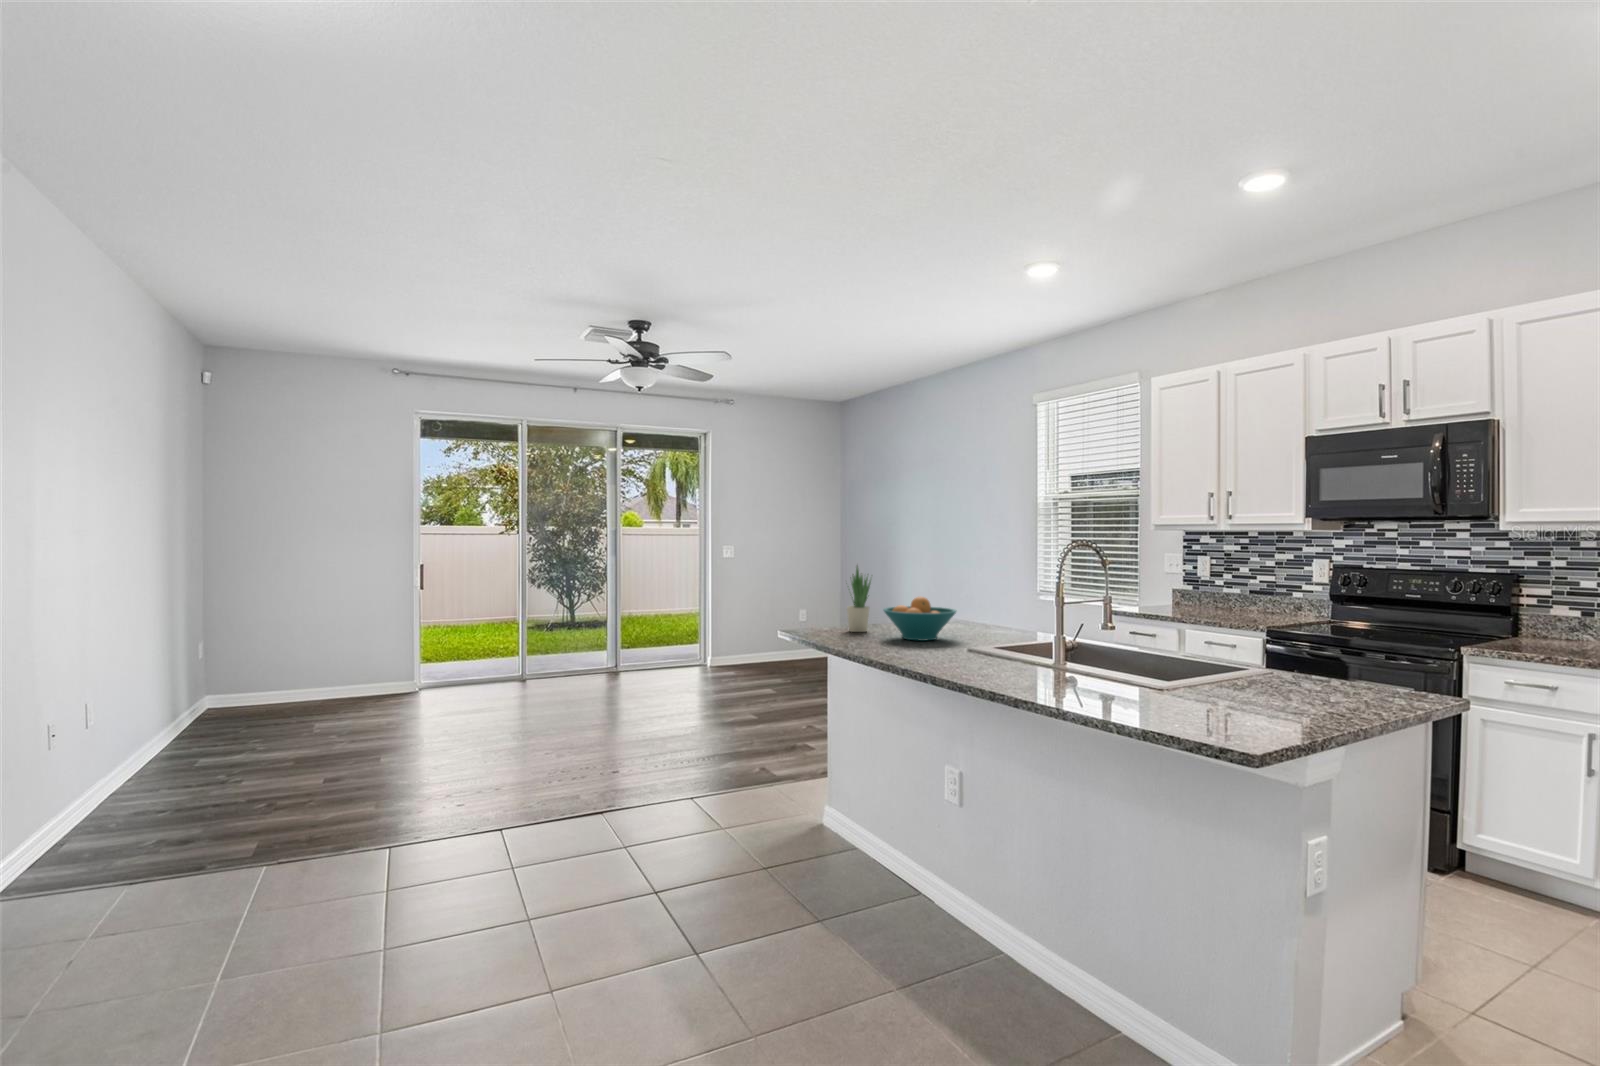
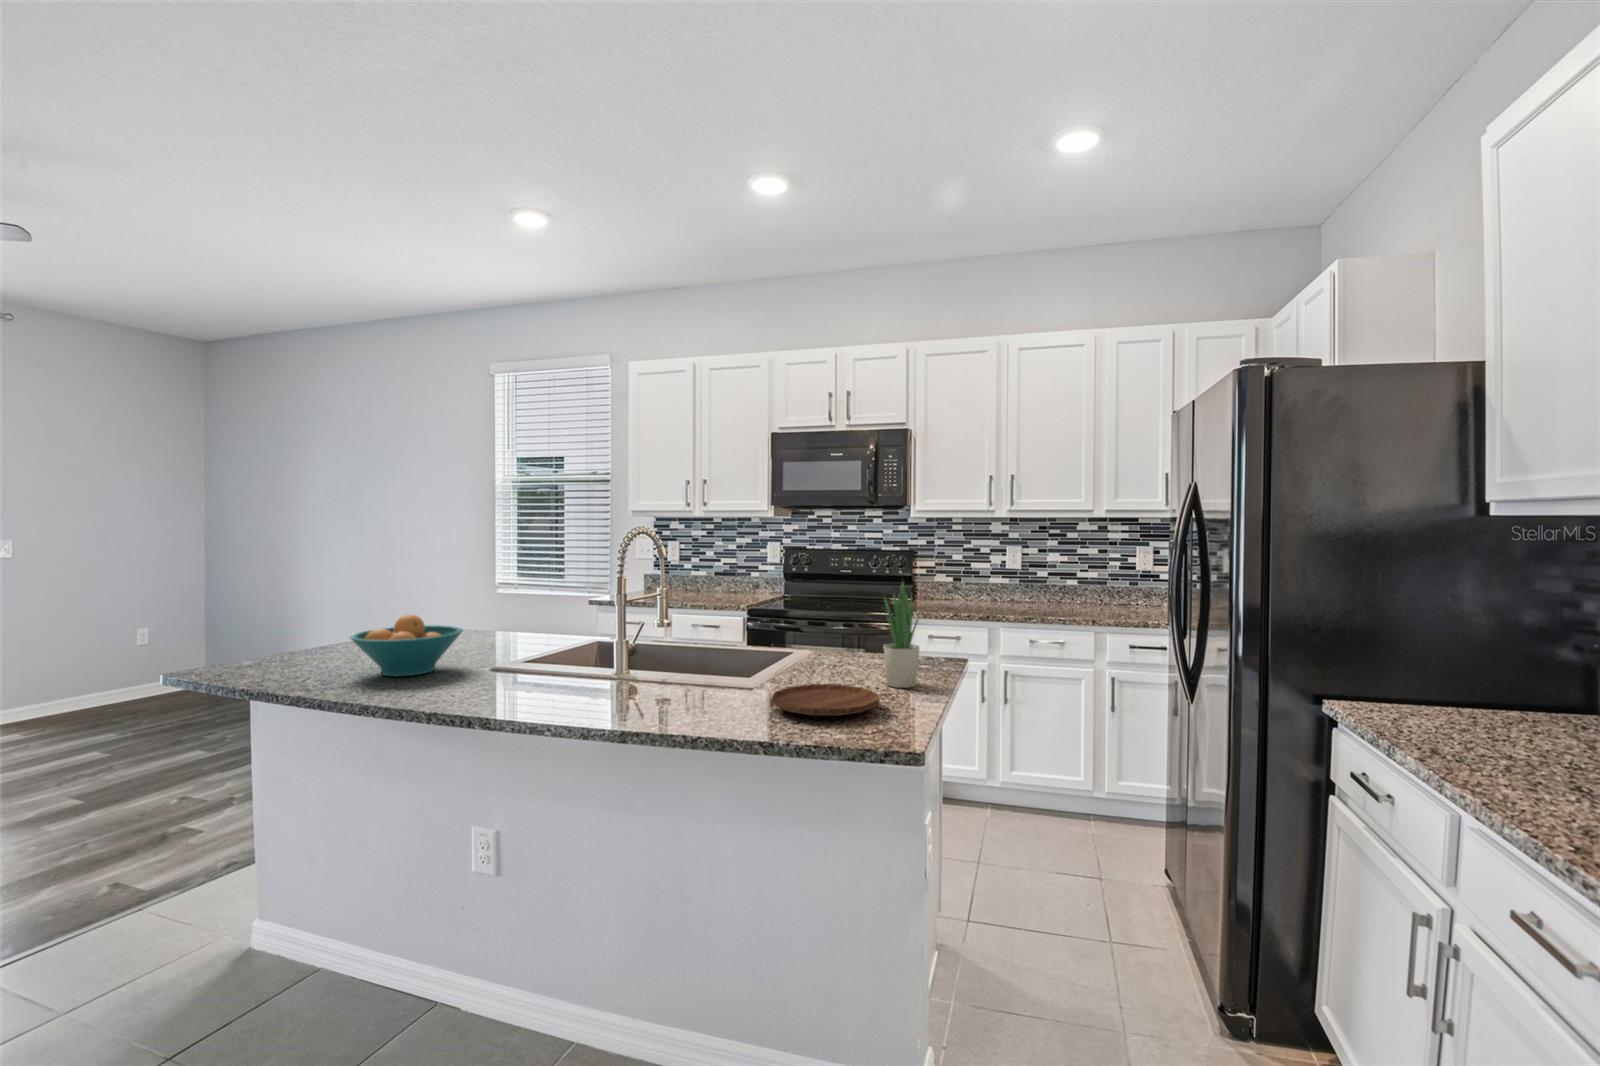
potted plant: present [847,566,871,632] -> present [884,580,920,688]
tray: none [1163,679,1280,705] -> present [771,684,879,716]

